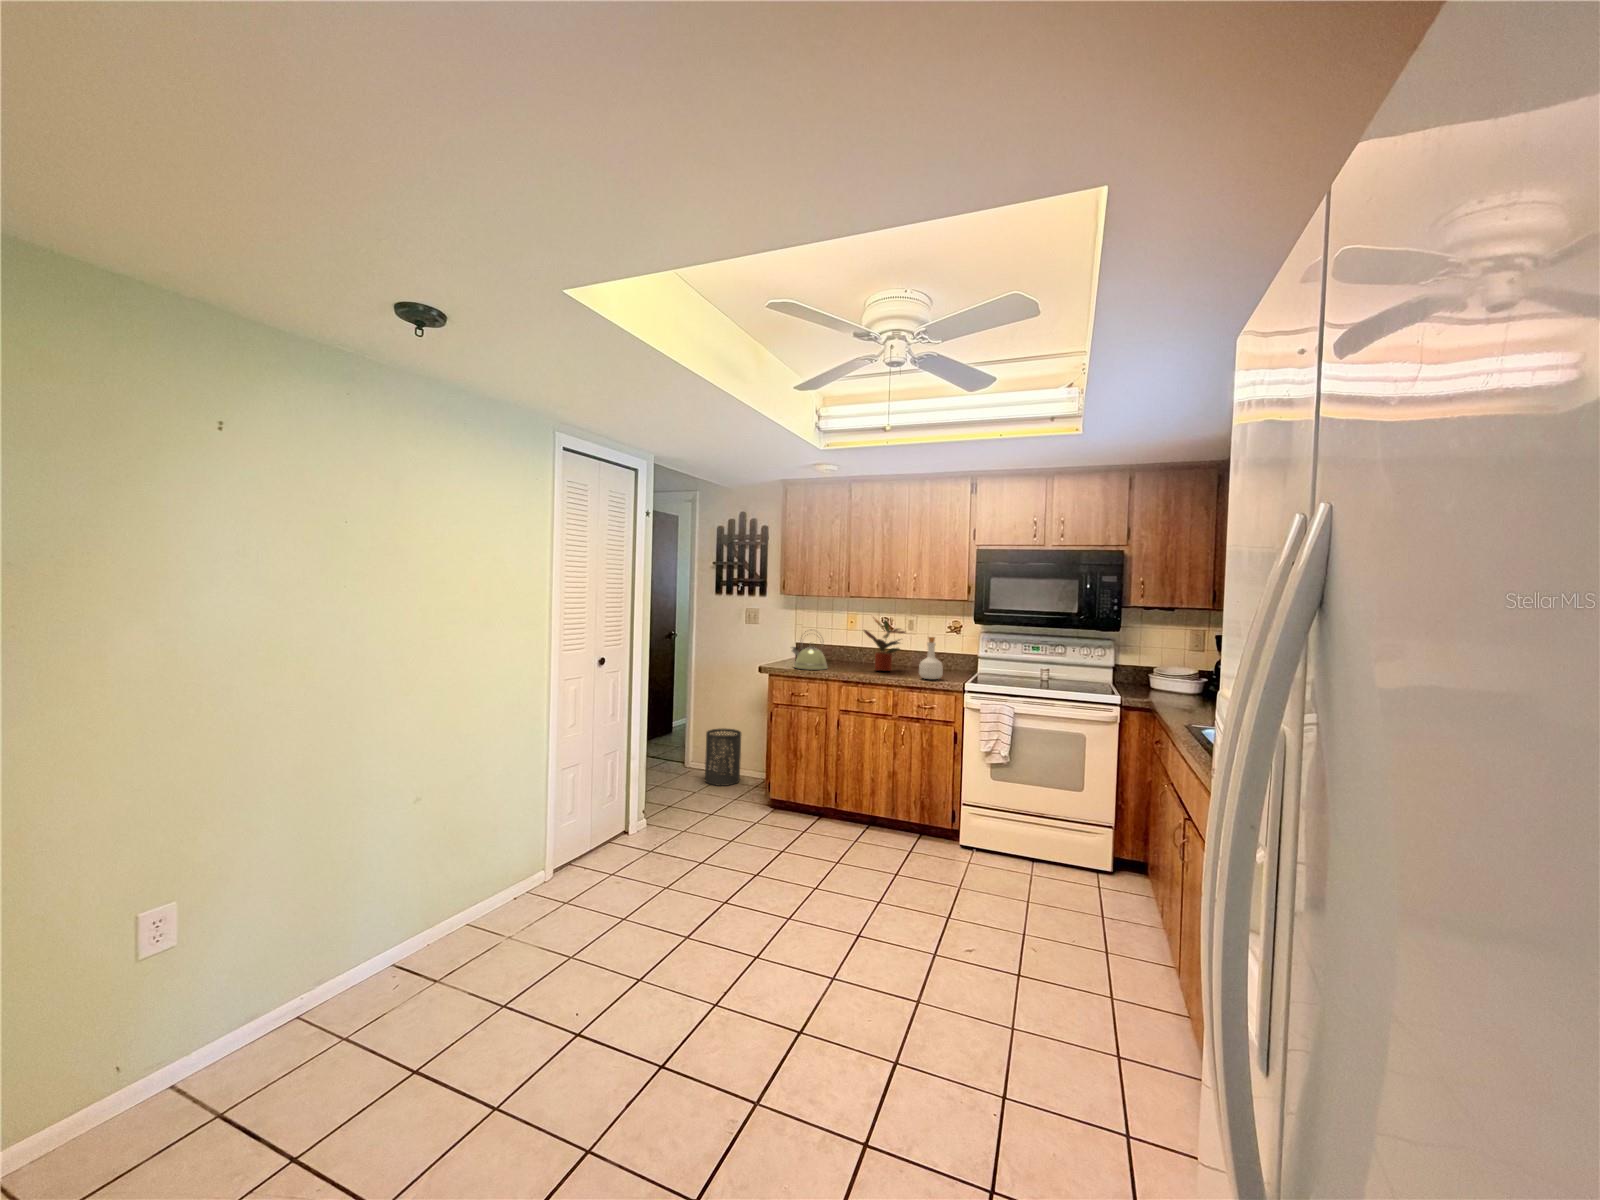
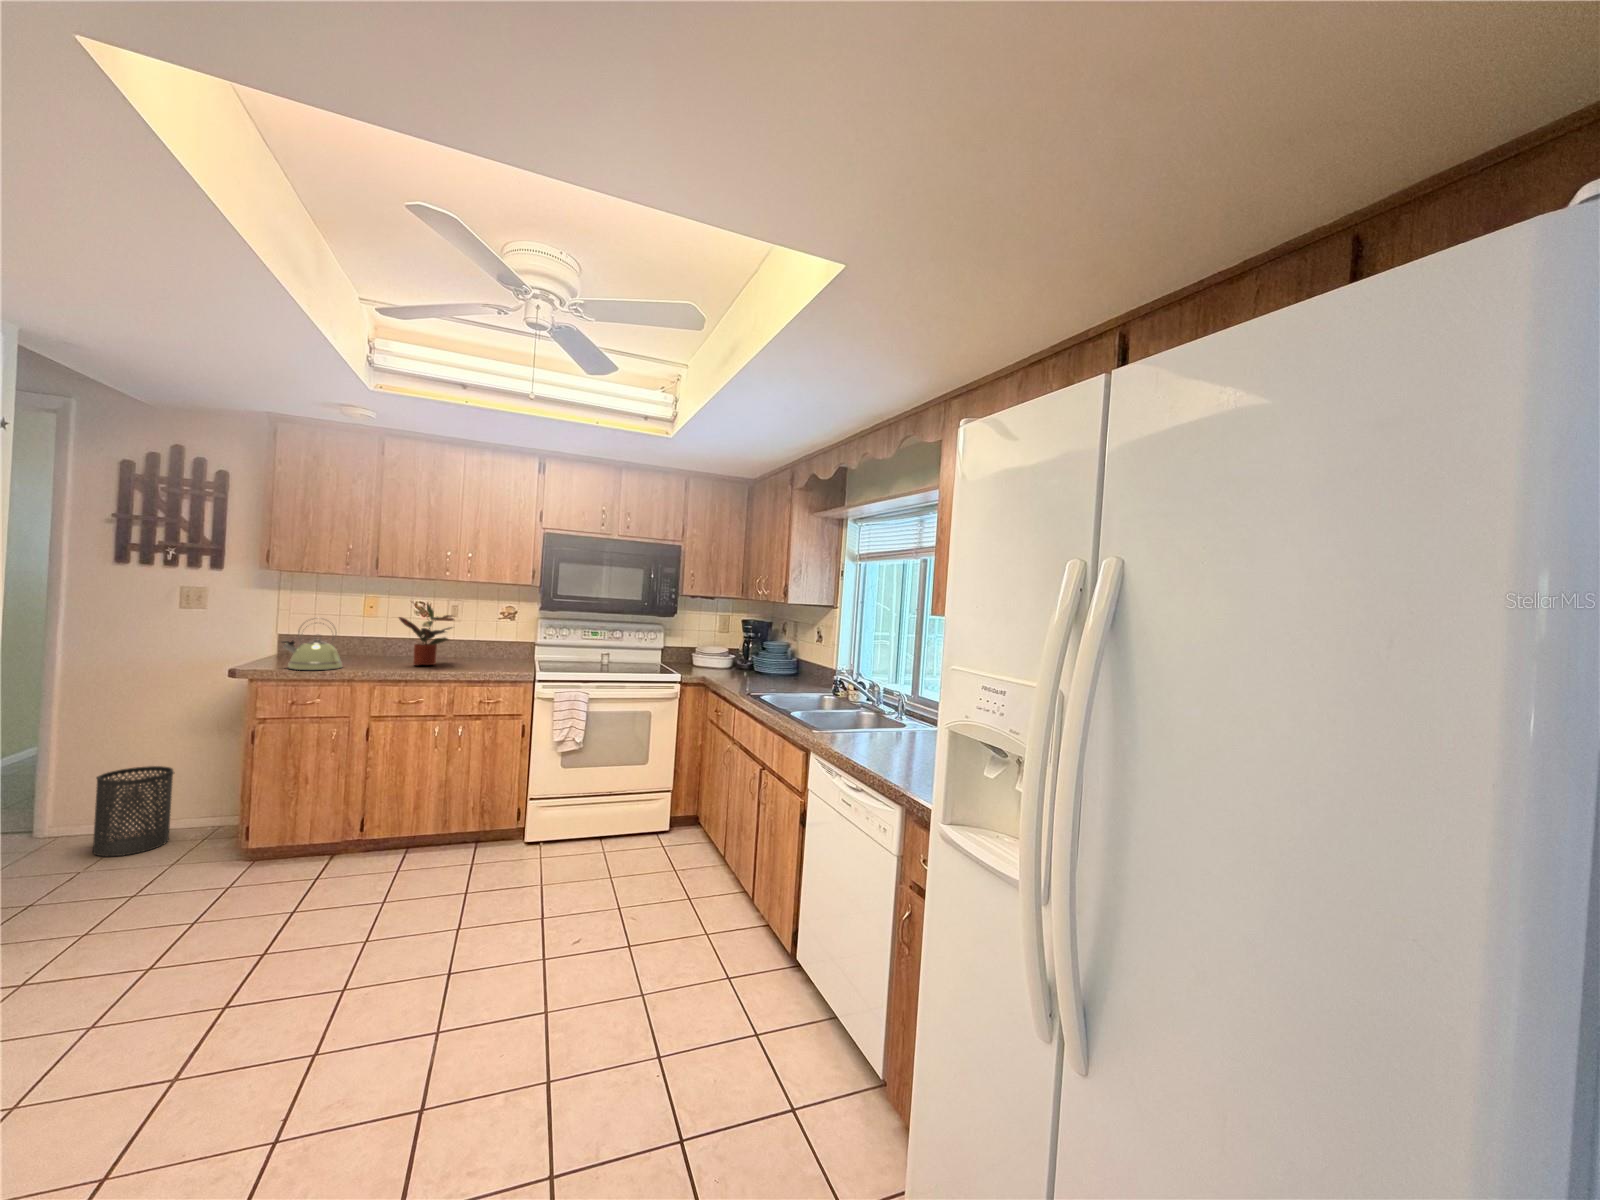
bottle: present [919,637,943,679] -> none [477,624,506,671]

